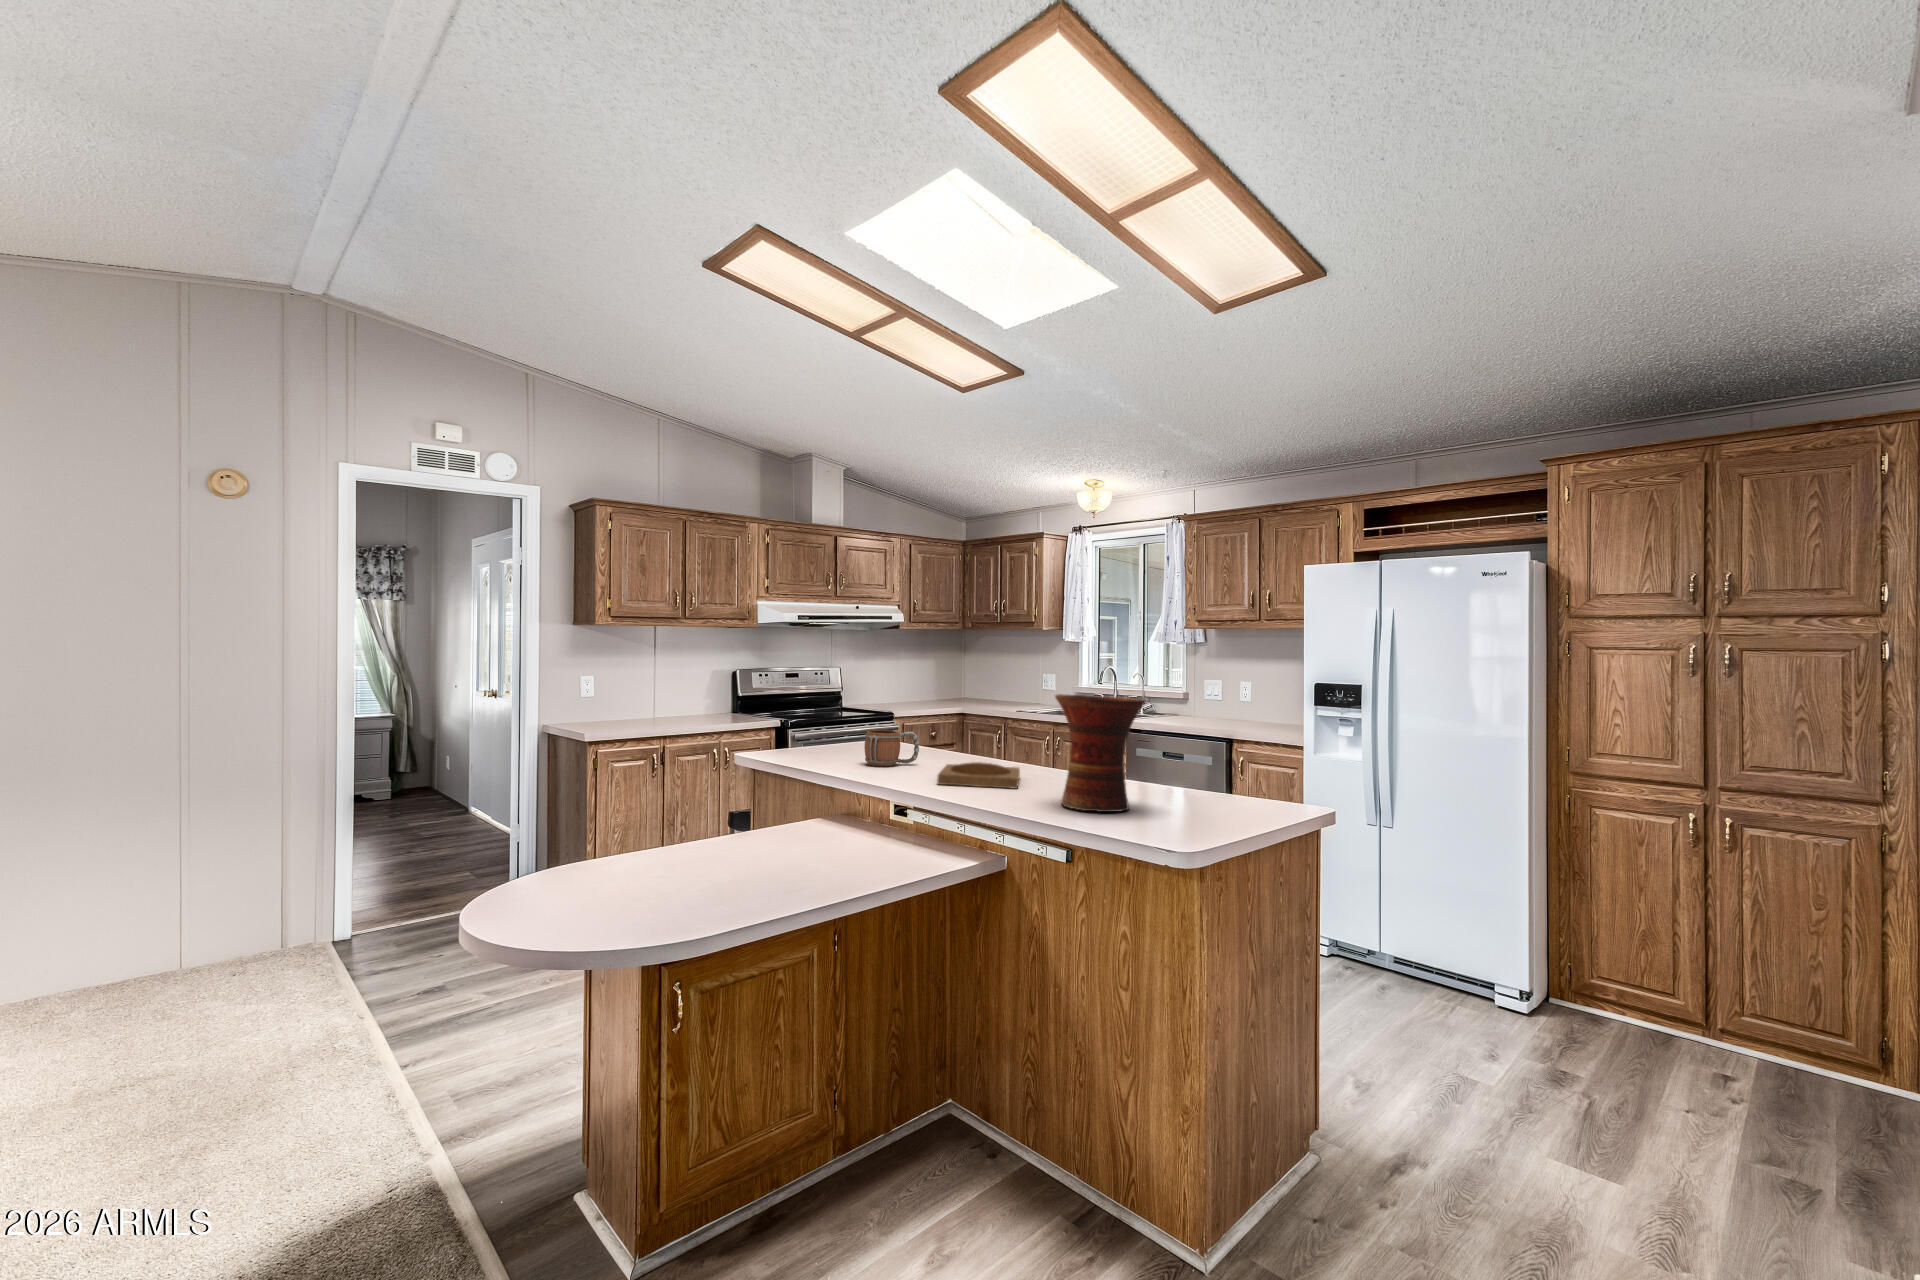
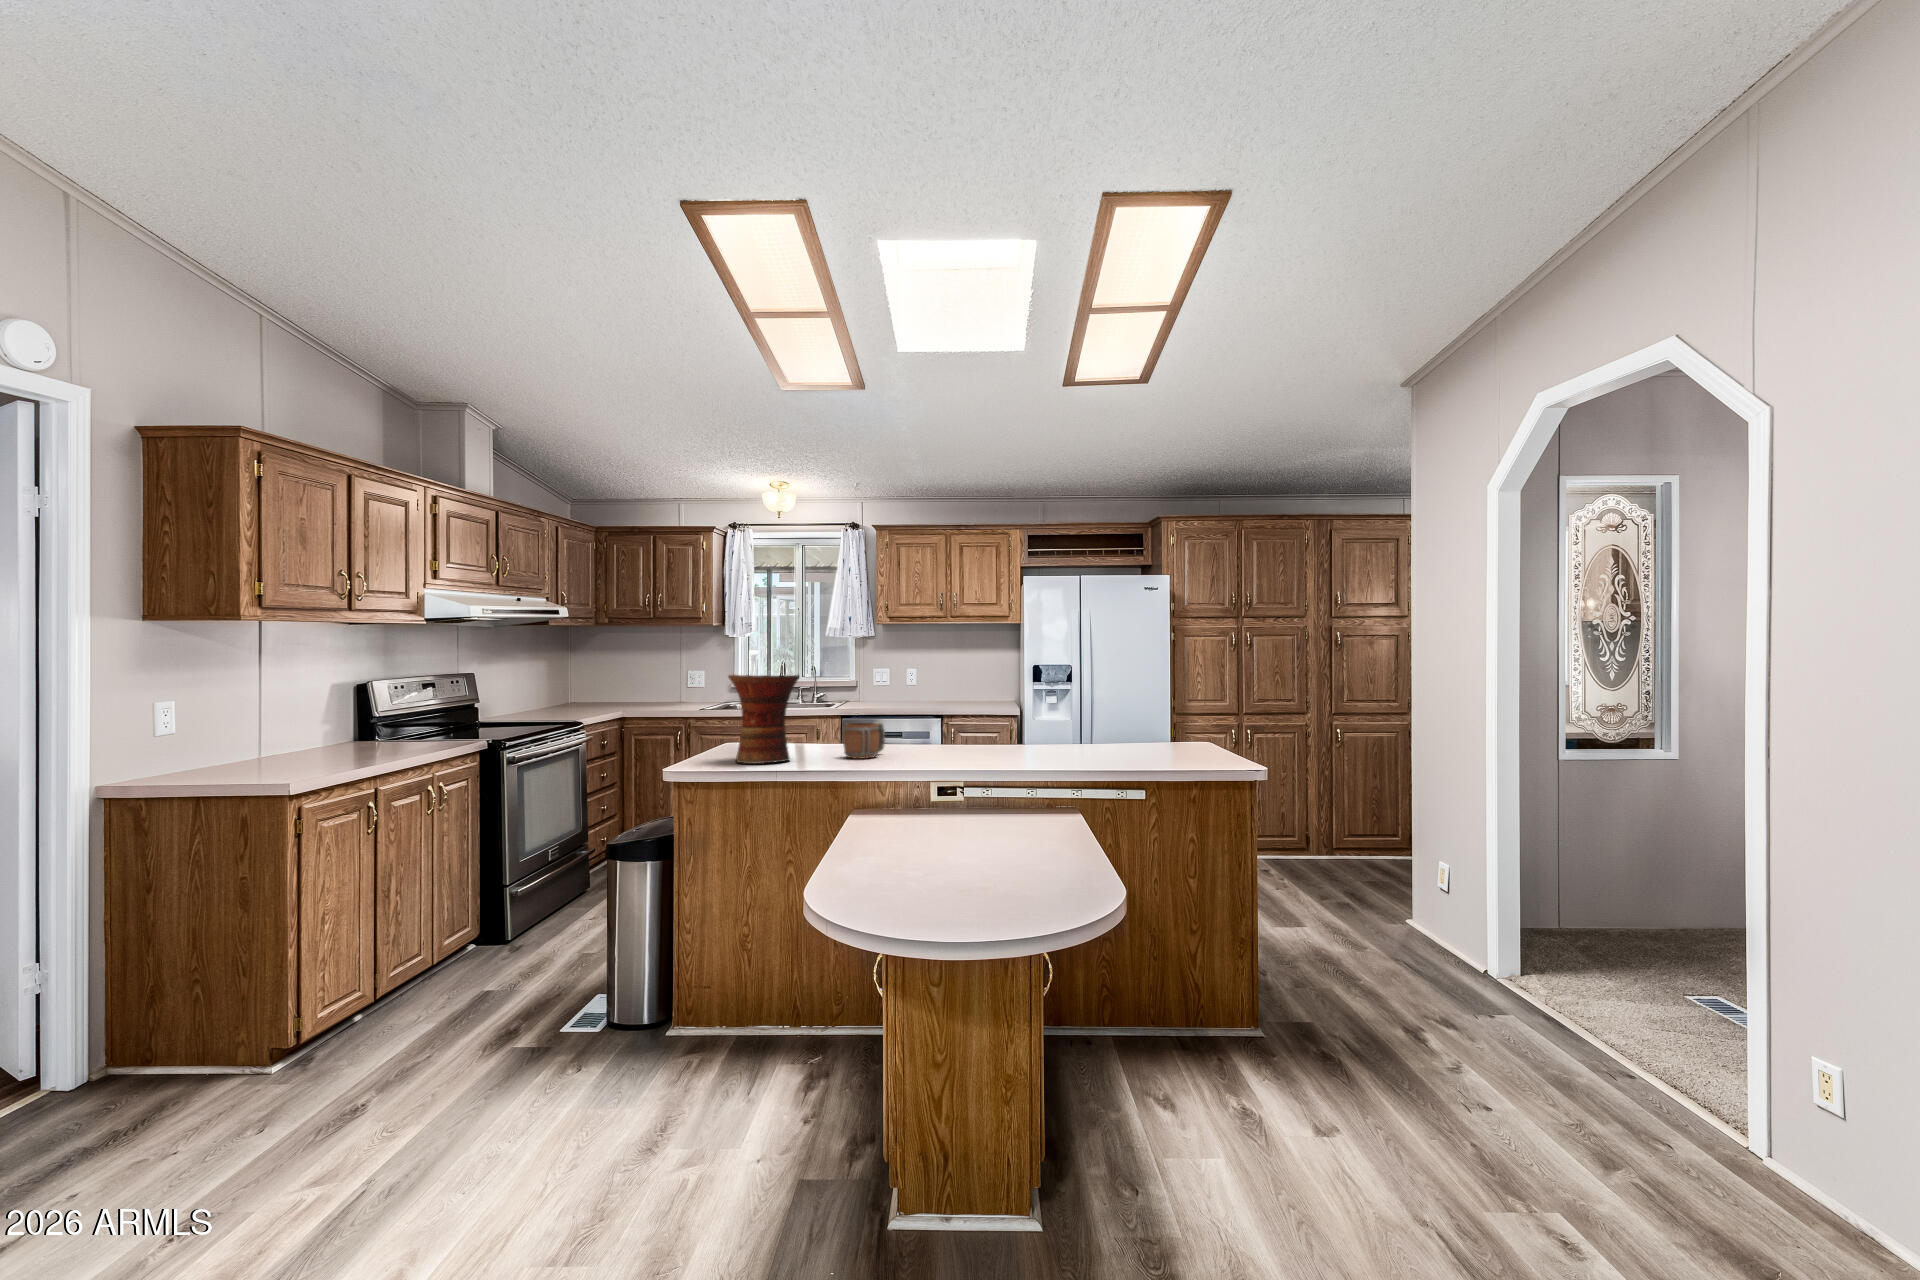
vase: present [1055,694,1145,812] -> present [728,675,800,764]
tray: present [937,762,1020,789] -> none [941,739,1038,761]

